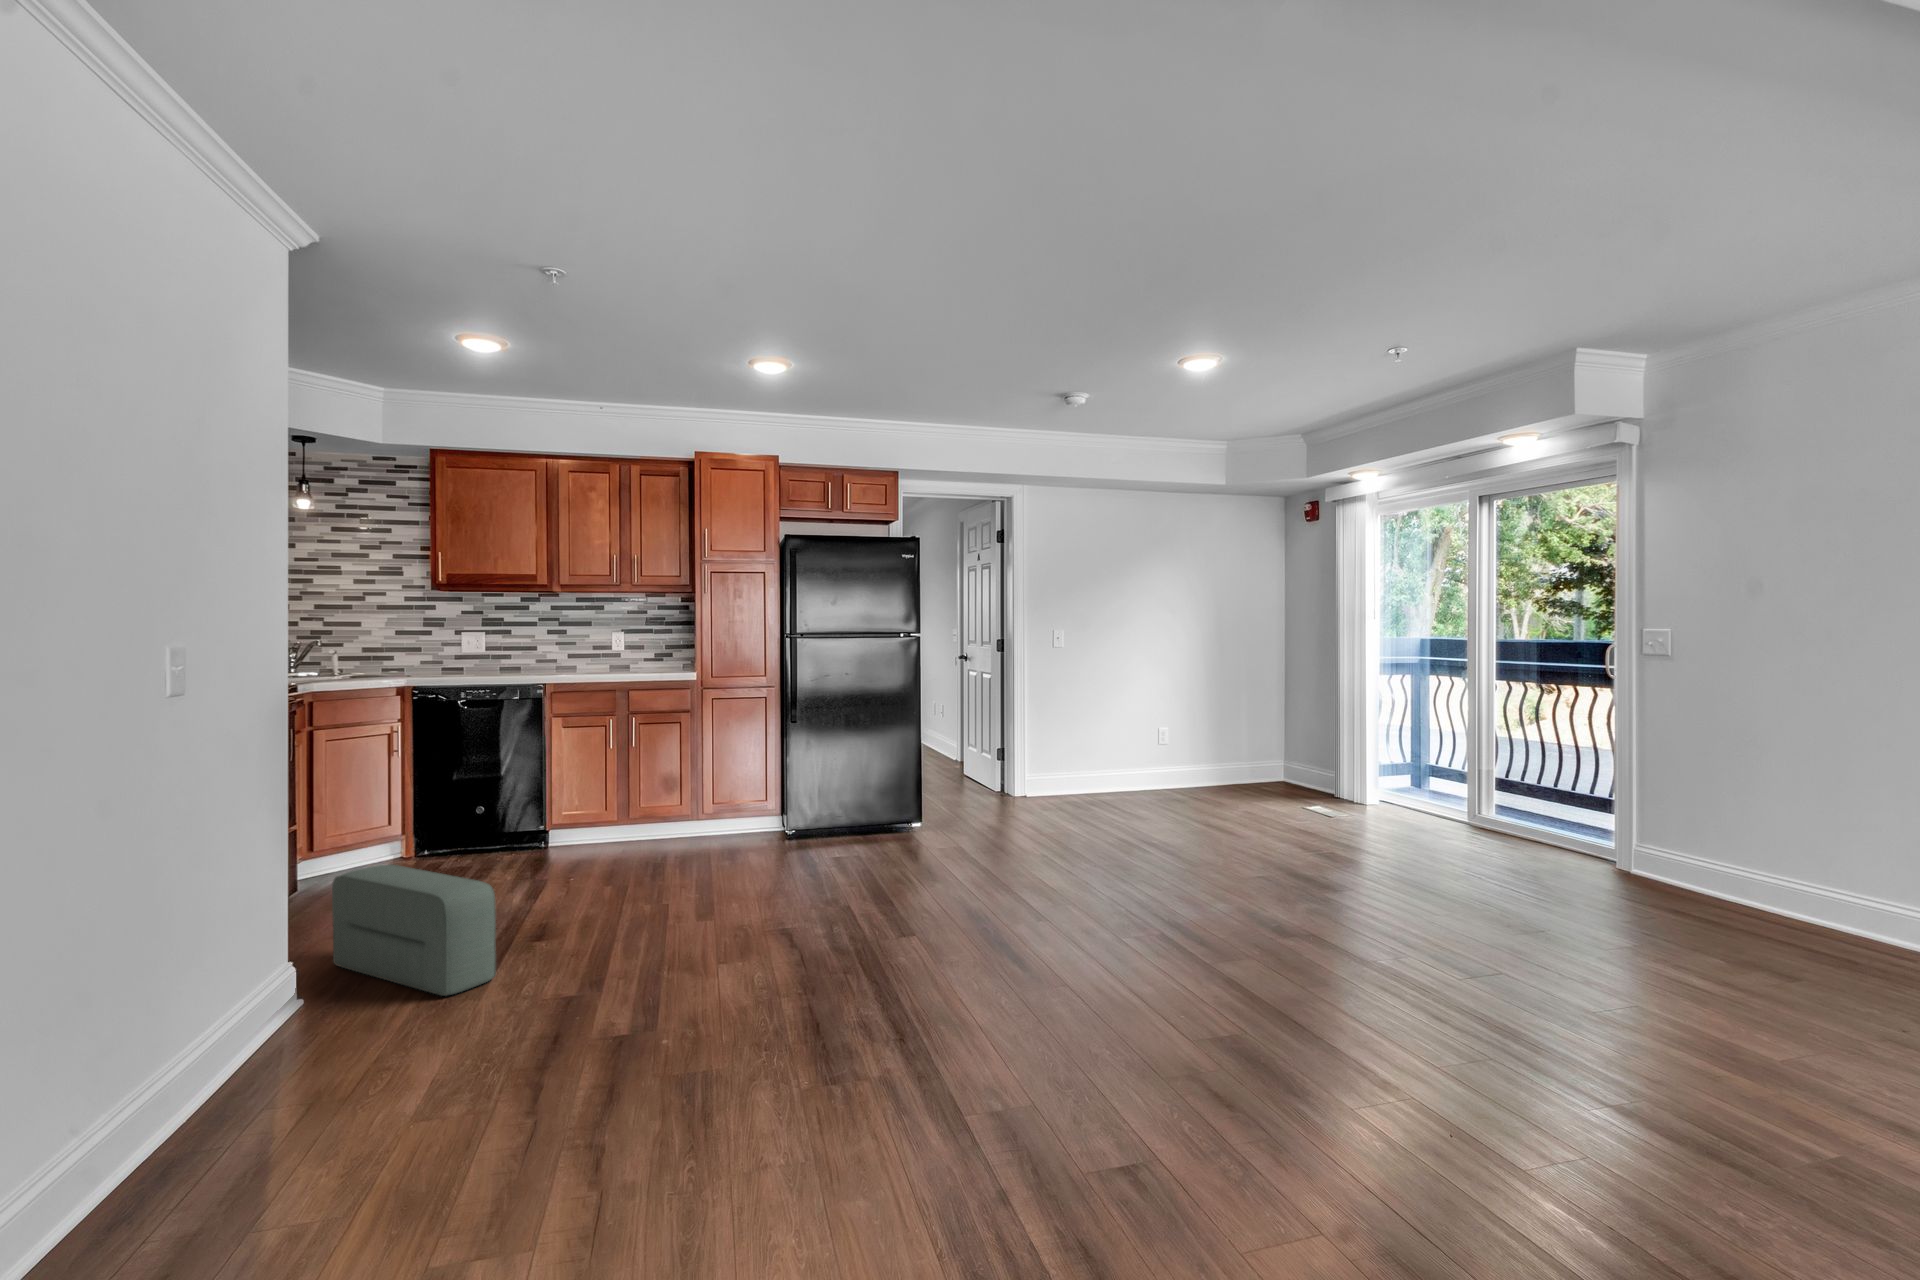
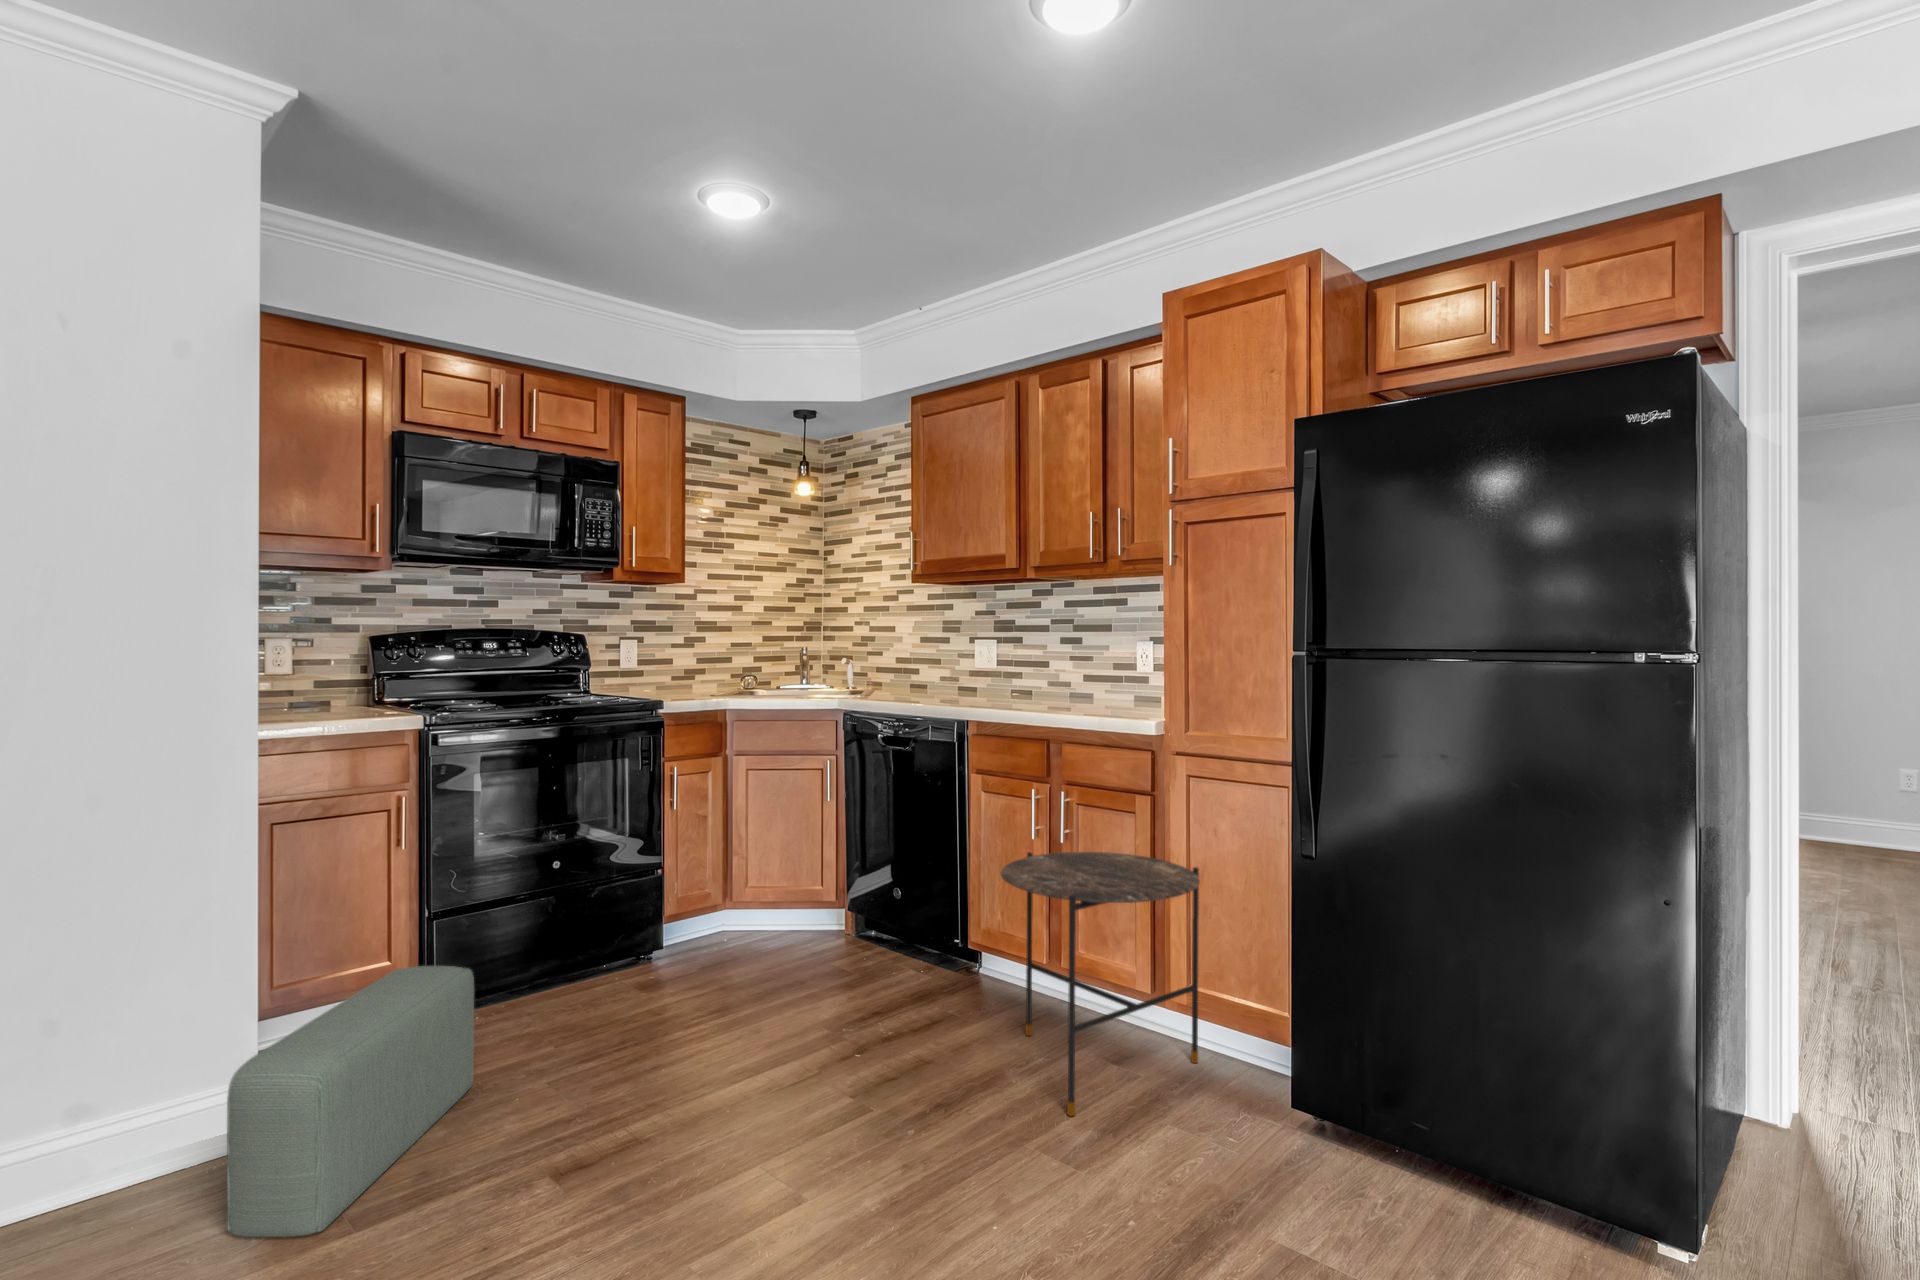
side table: none [633,744,741,861] -> present [1001,852,1200,1116]

